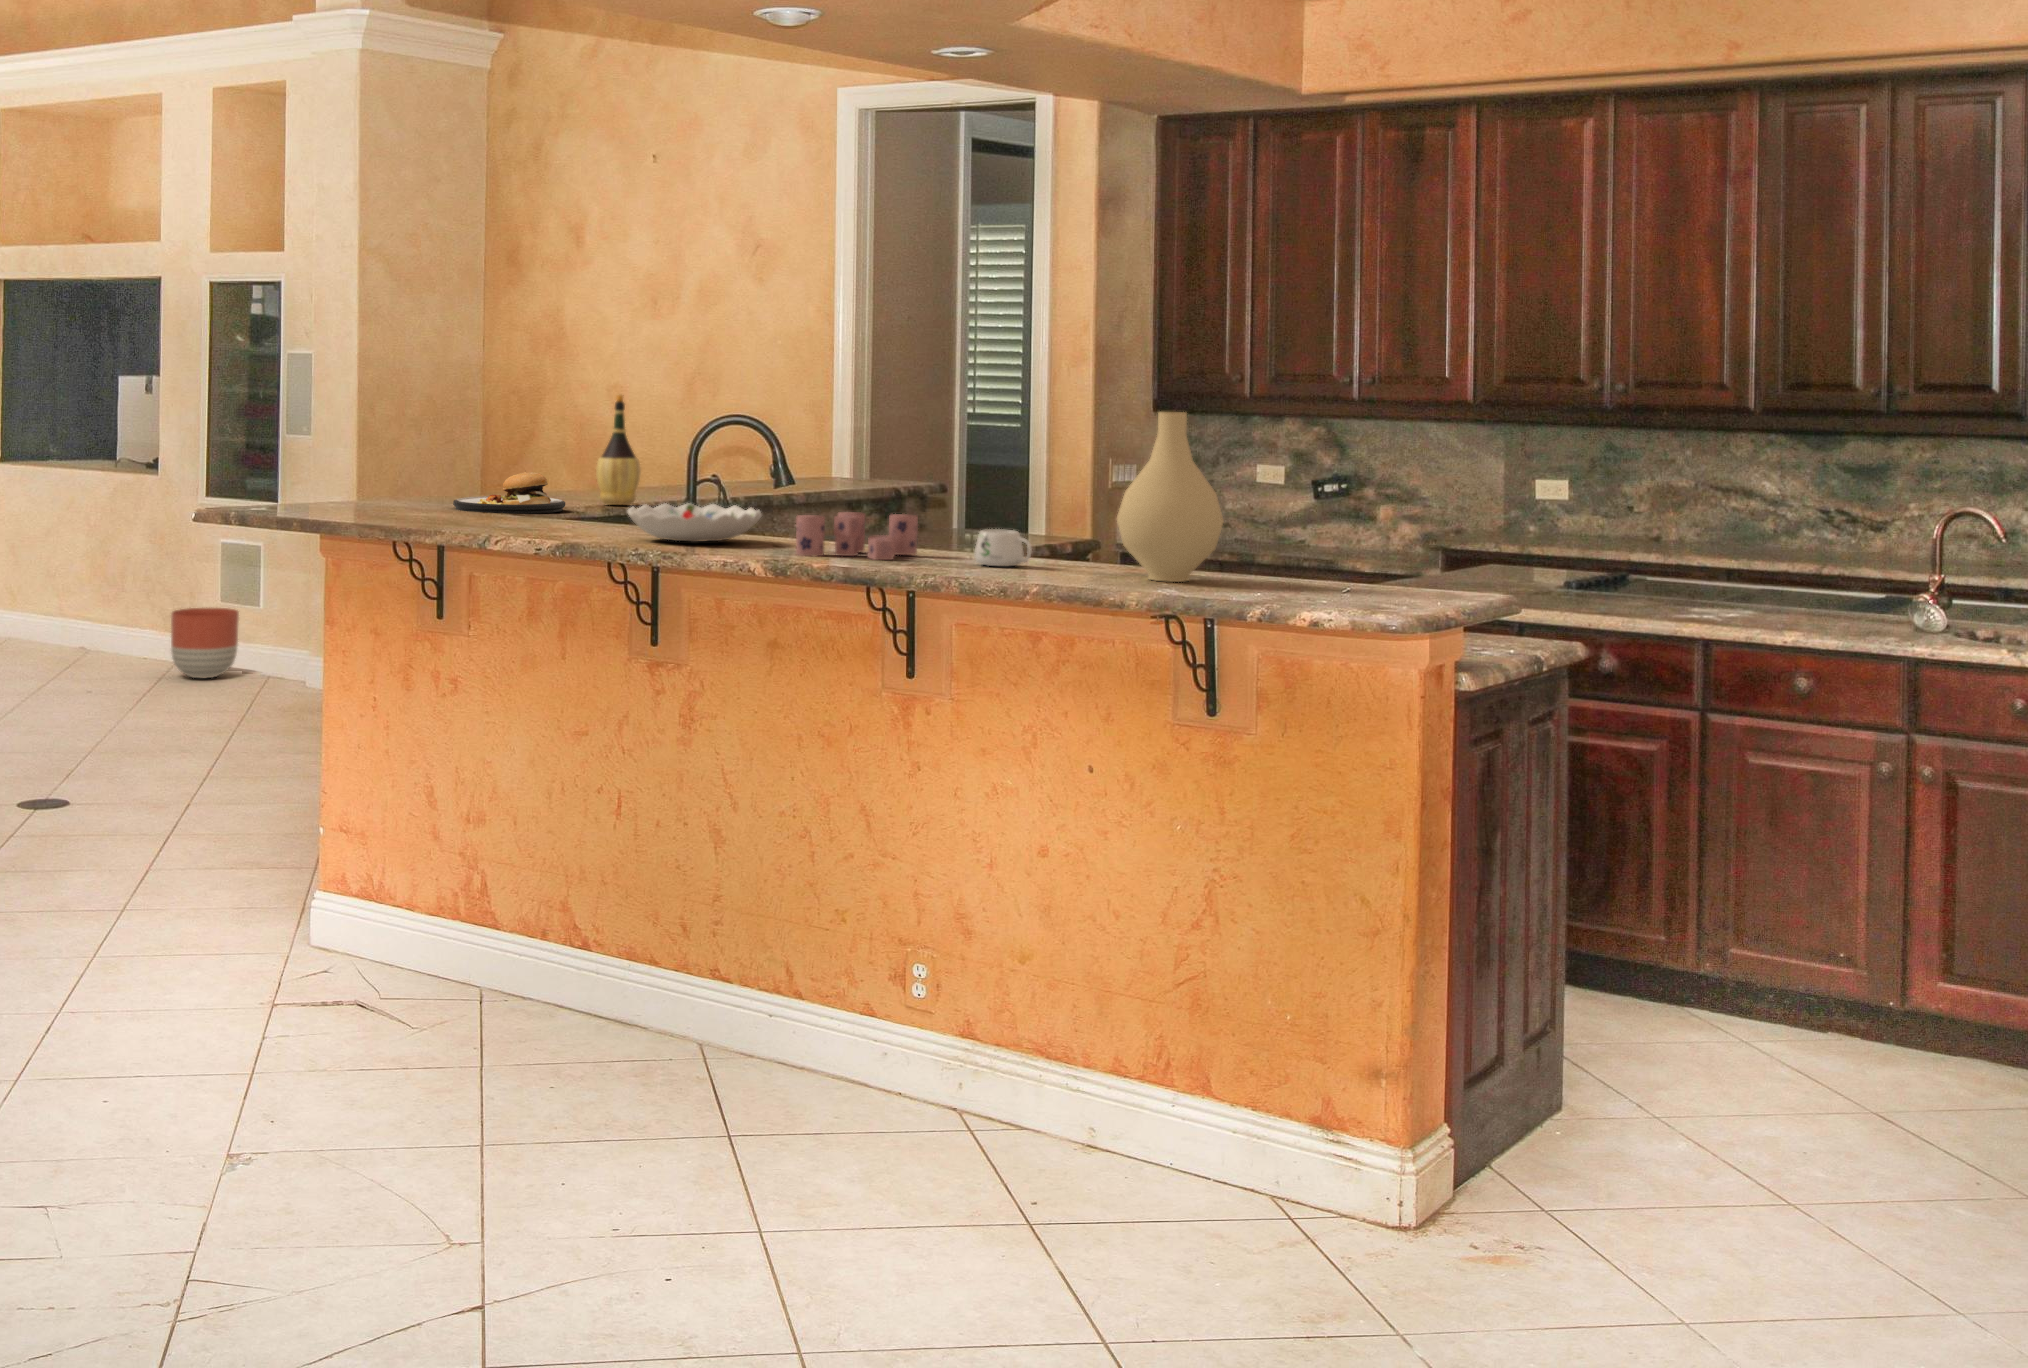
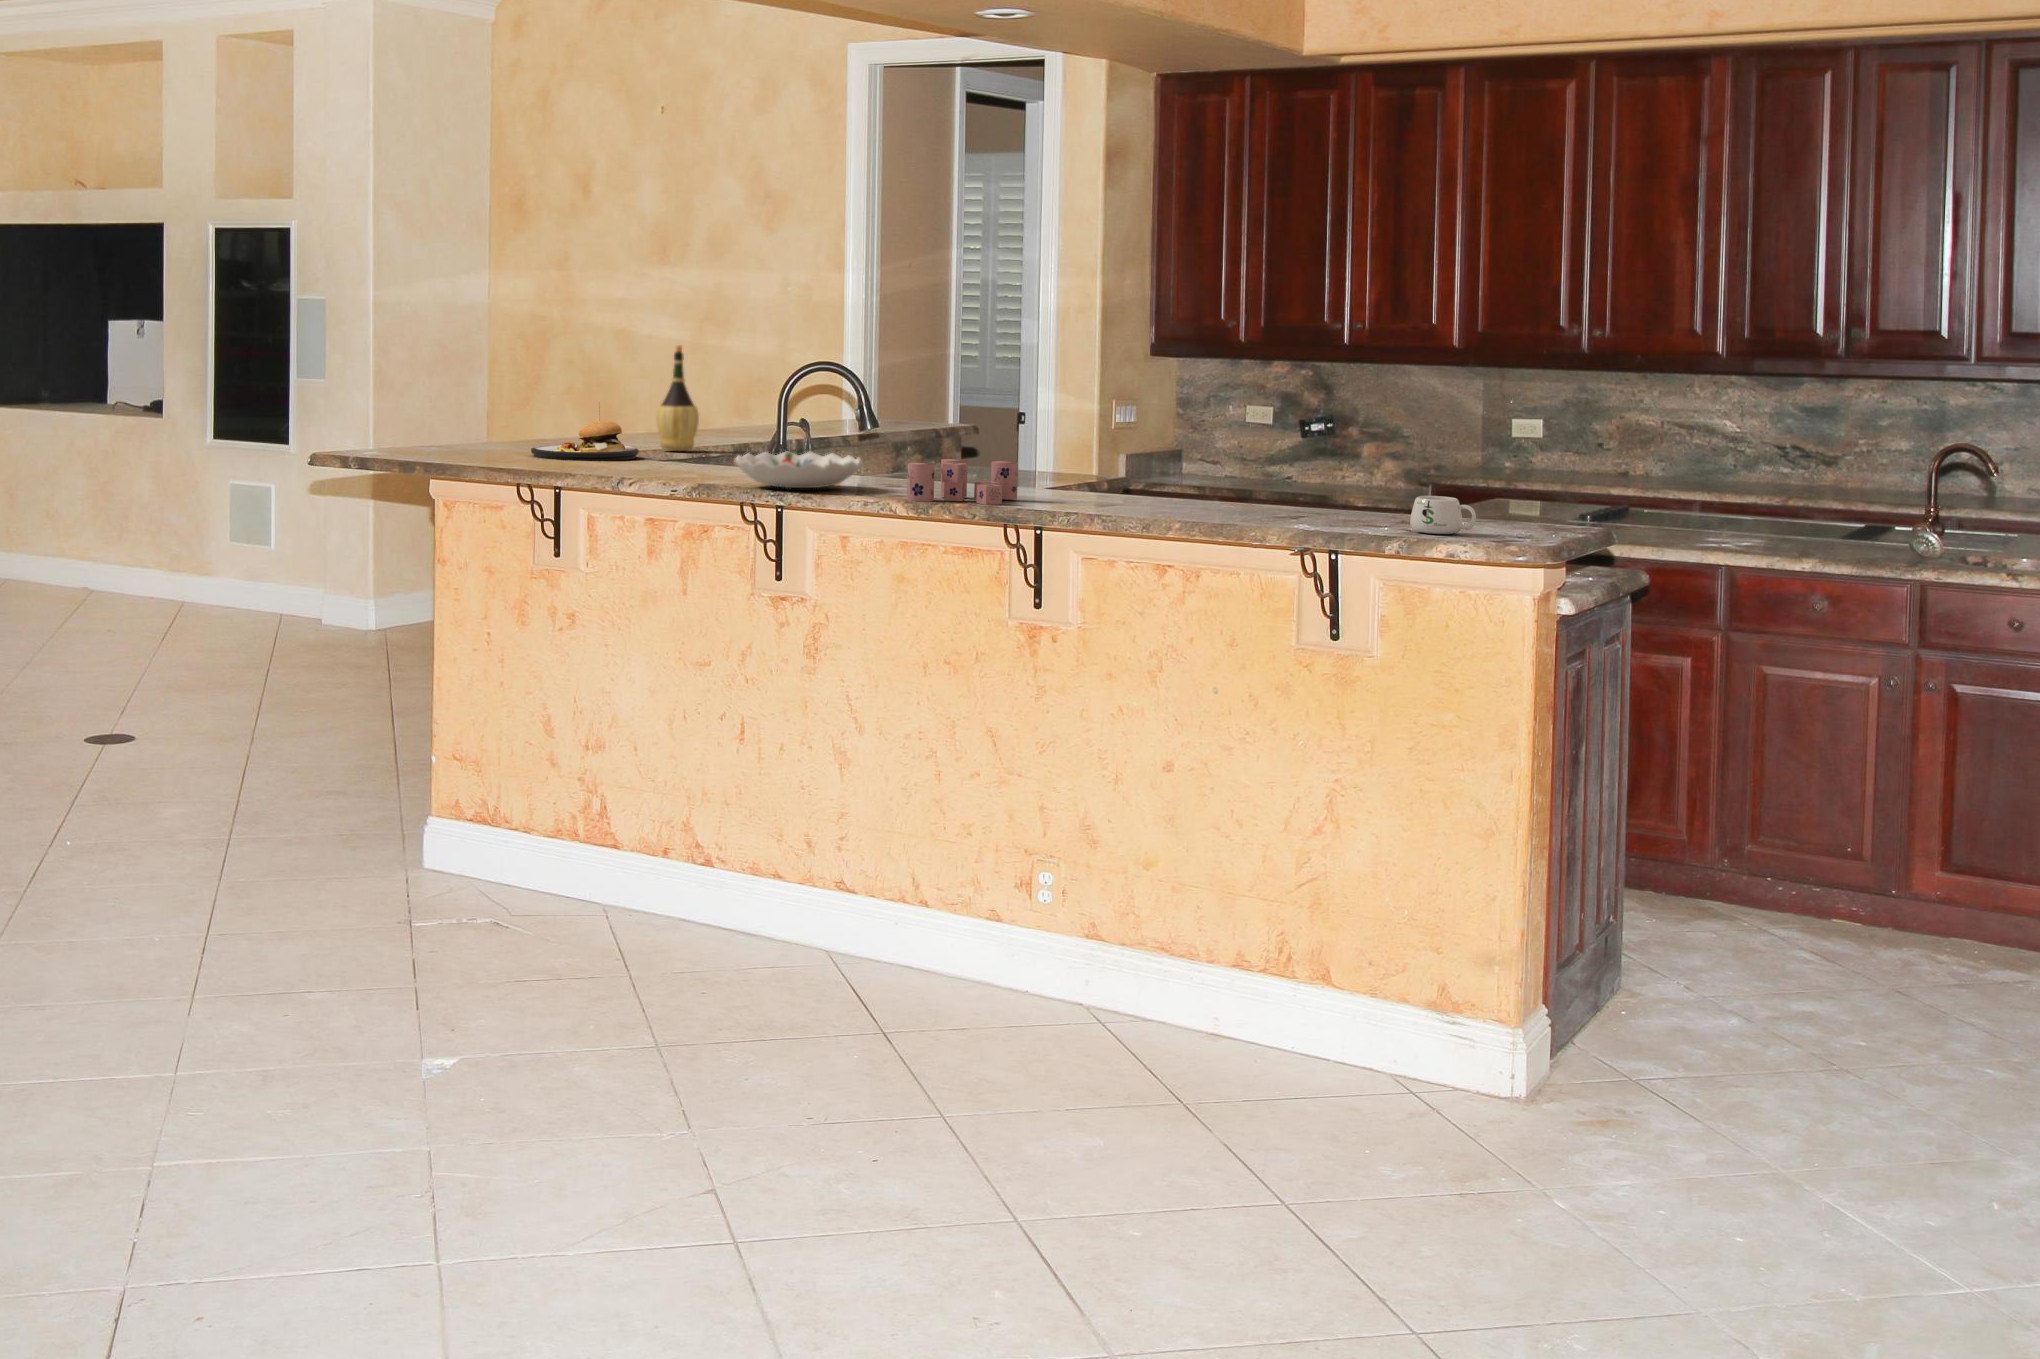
vase: present [1117,412,1224,582] -> none [1222,365,1323,523]
mug: present [975,529,1032,566] -> present [1410,496,1476,534]
planter: present [171,608,239,678] -> none [187,550,253,619]

